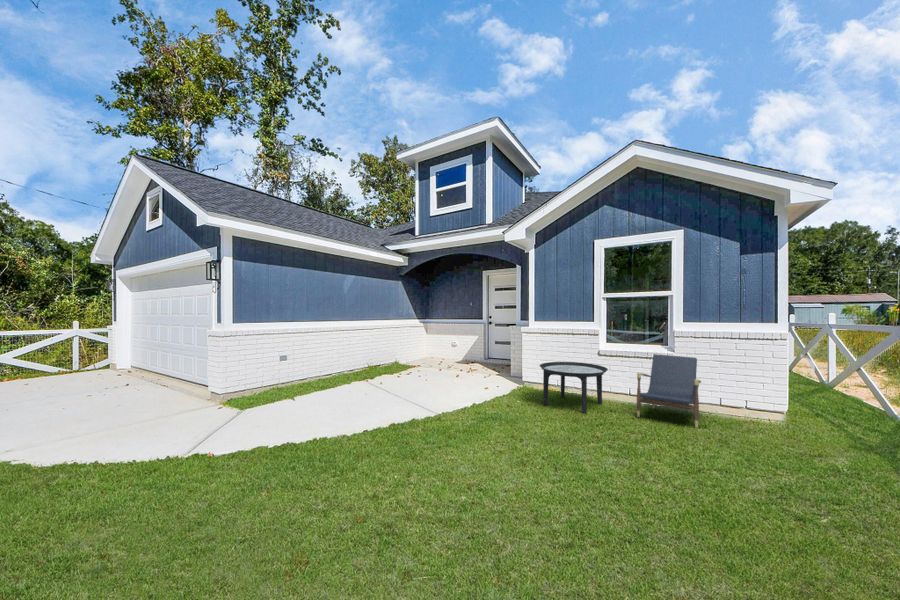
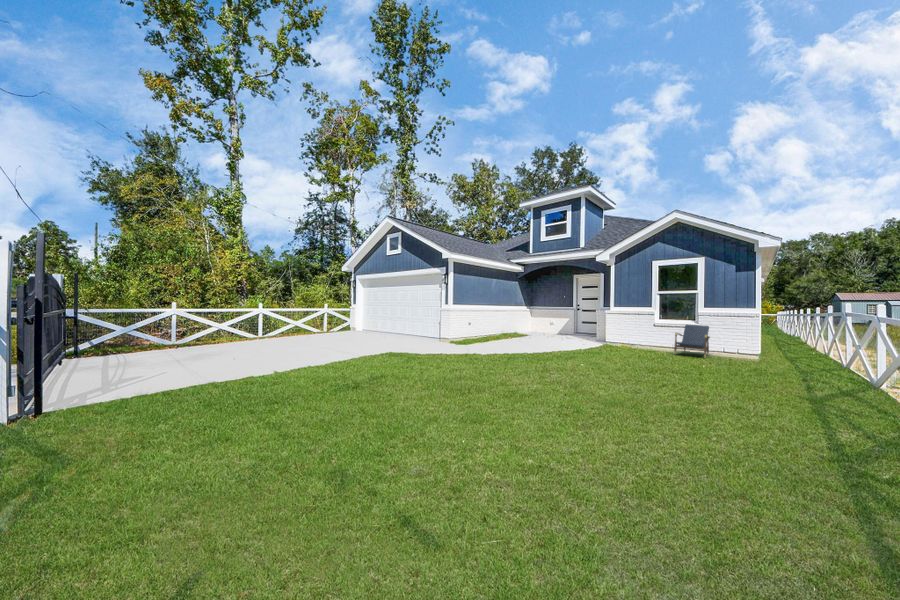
round table: present [540,362,608,413] -> none [620,329,659,353]

